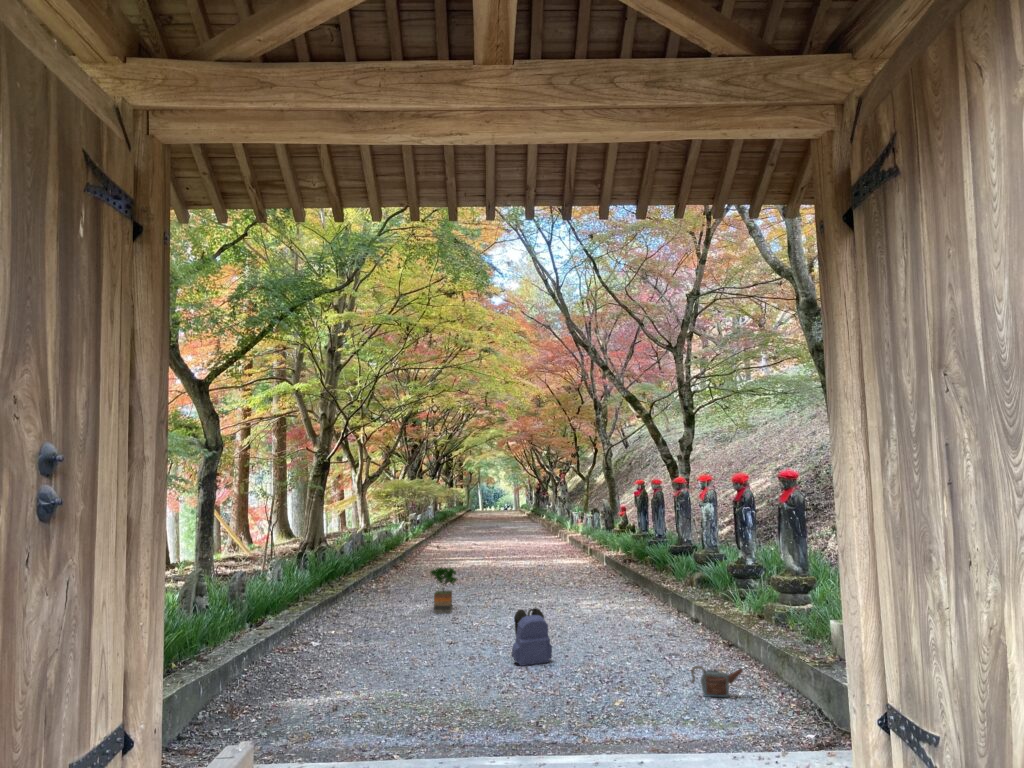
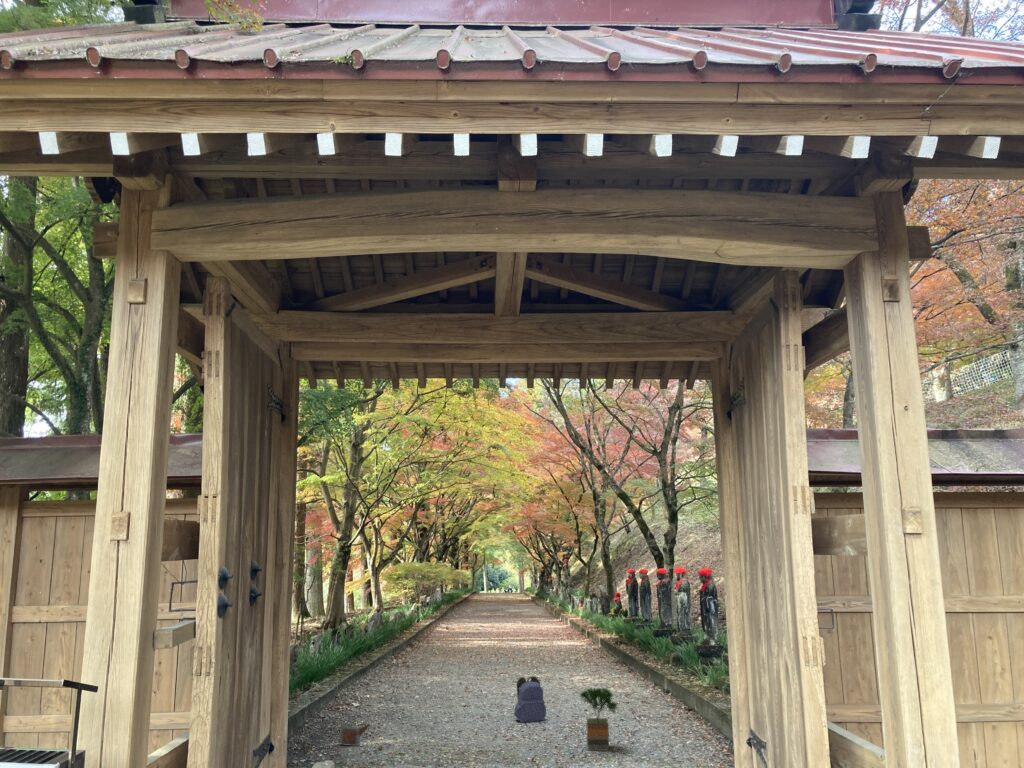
potted tree: present [430,568,458,614] -> present [580,688,617,751]
watering can: present [691,666,743,697] -> present [334,721,370,746]

